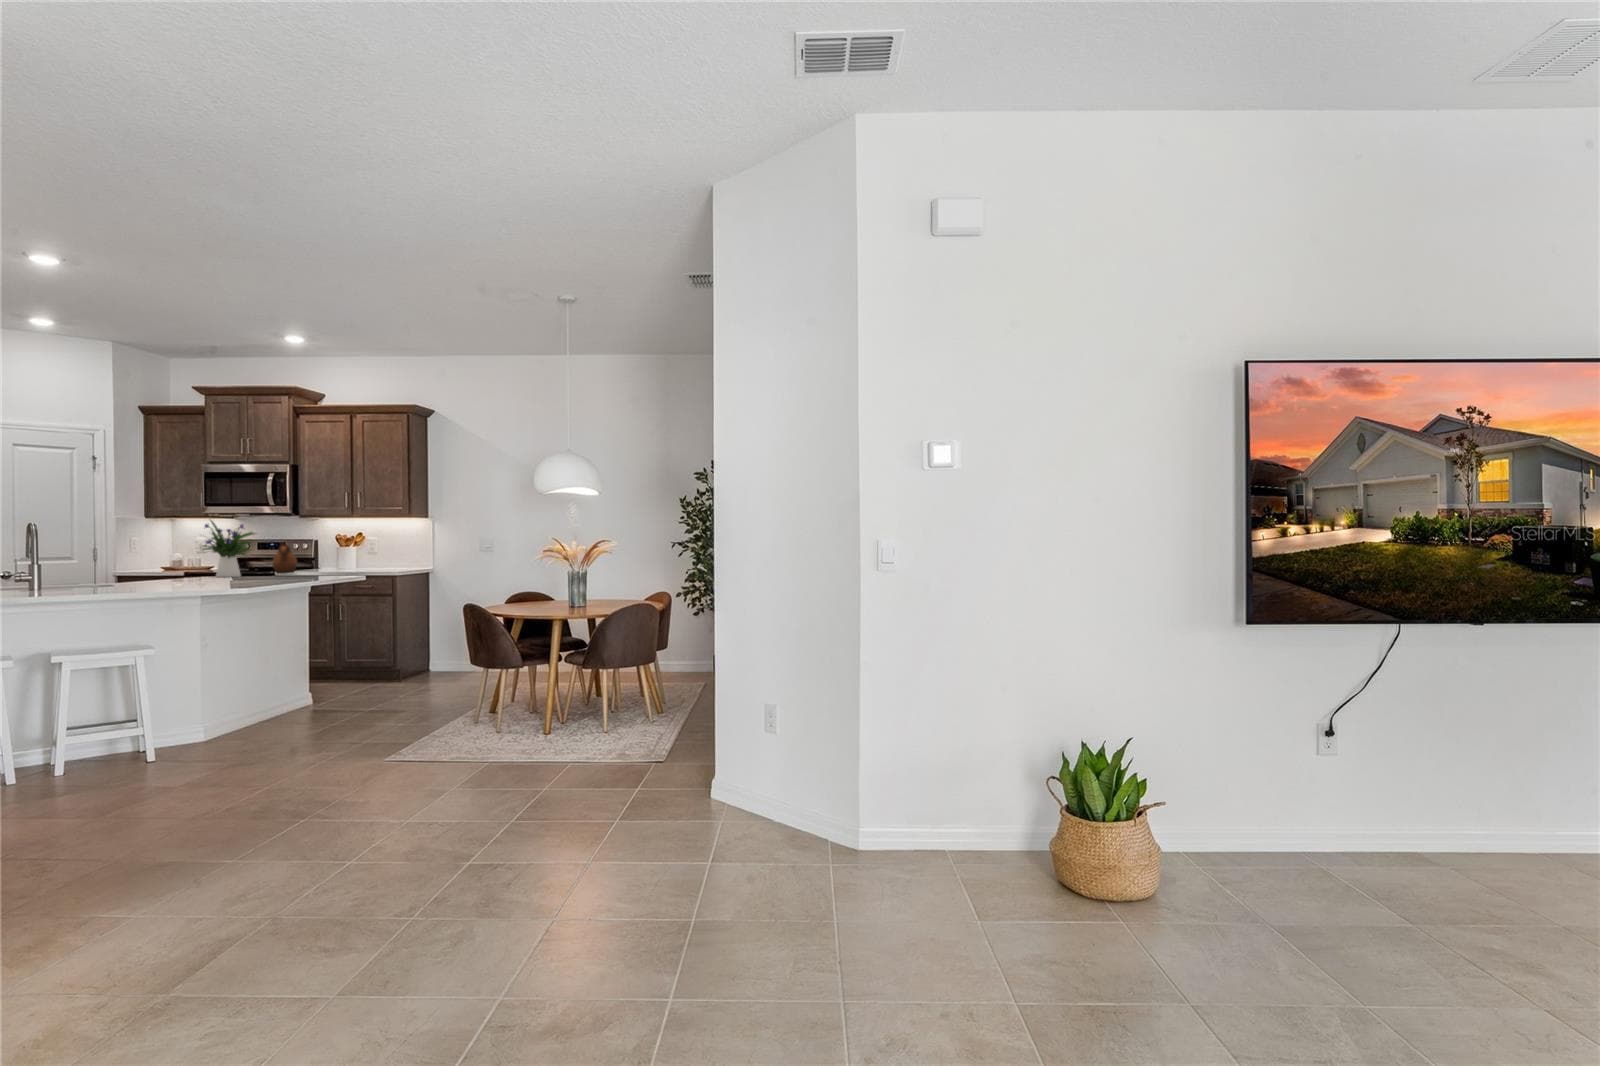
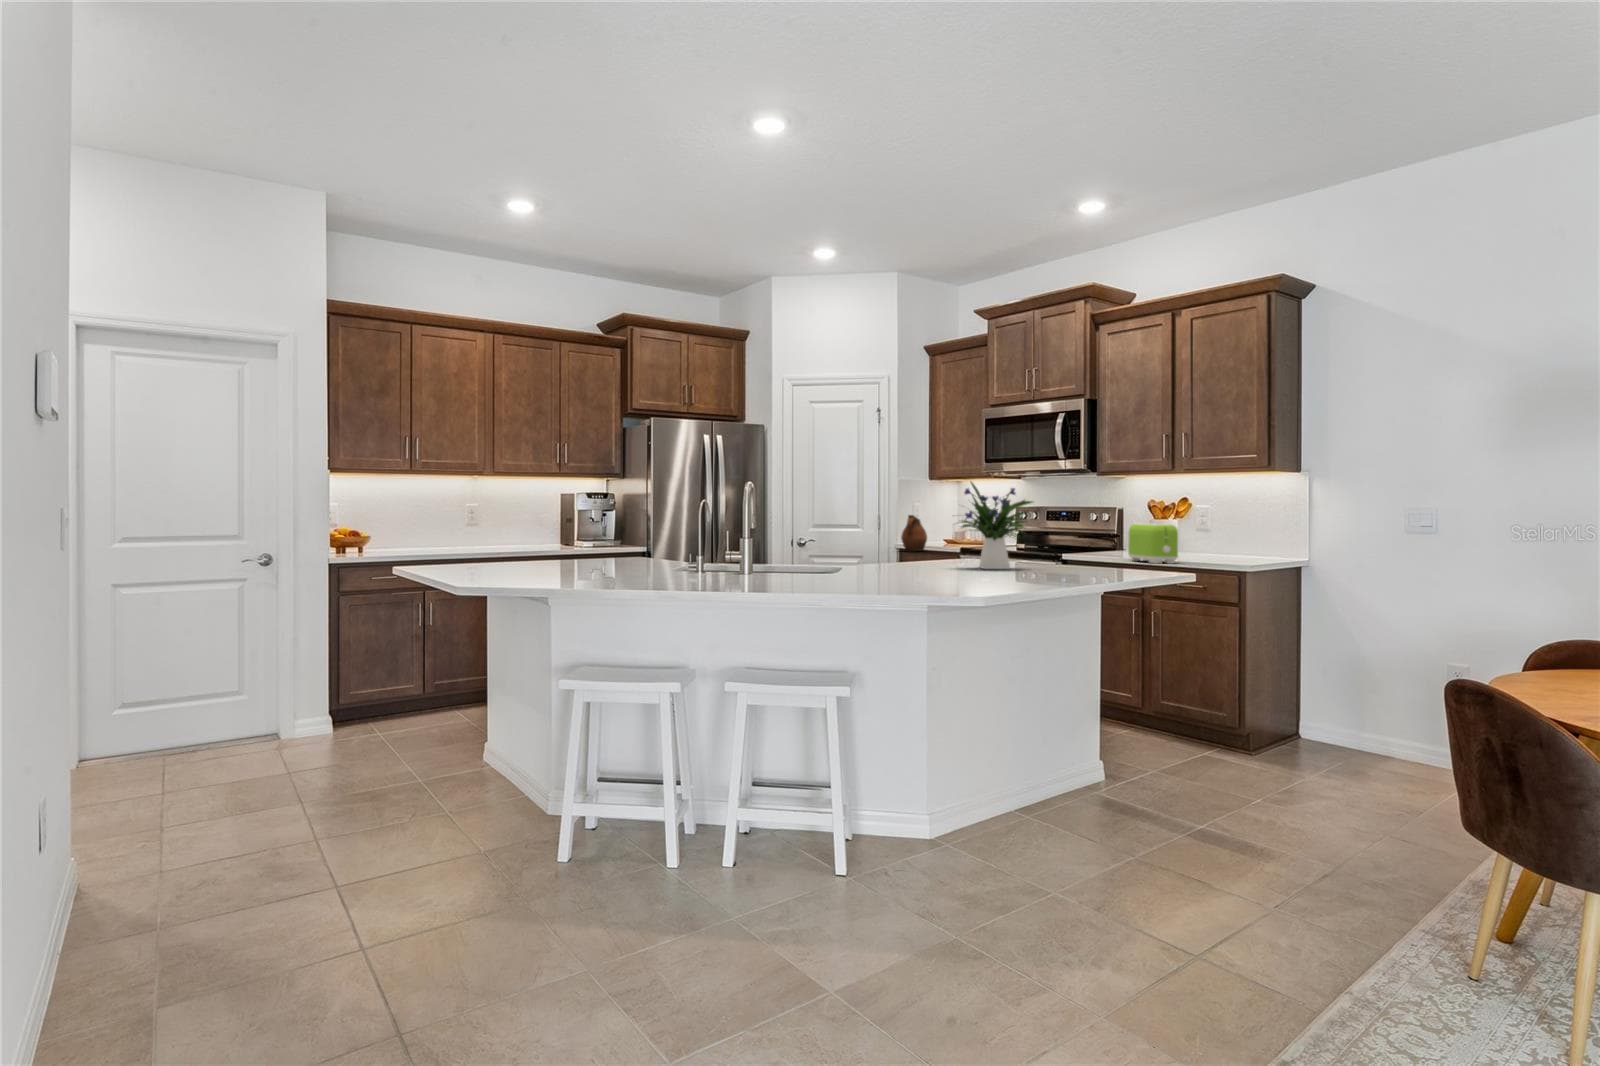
ceramic pitcher: present [272,544,297,574] -> present [901,515,927,551]
toaster: none [323,549,356,574] -> present [1128,523,1178,563]

